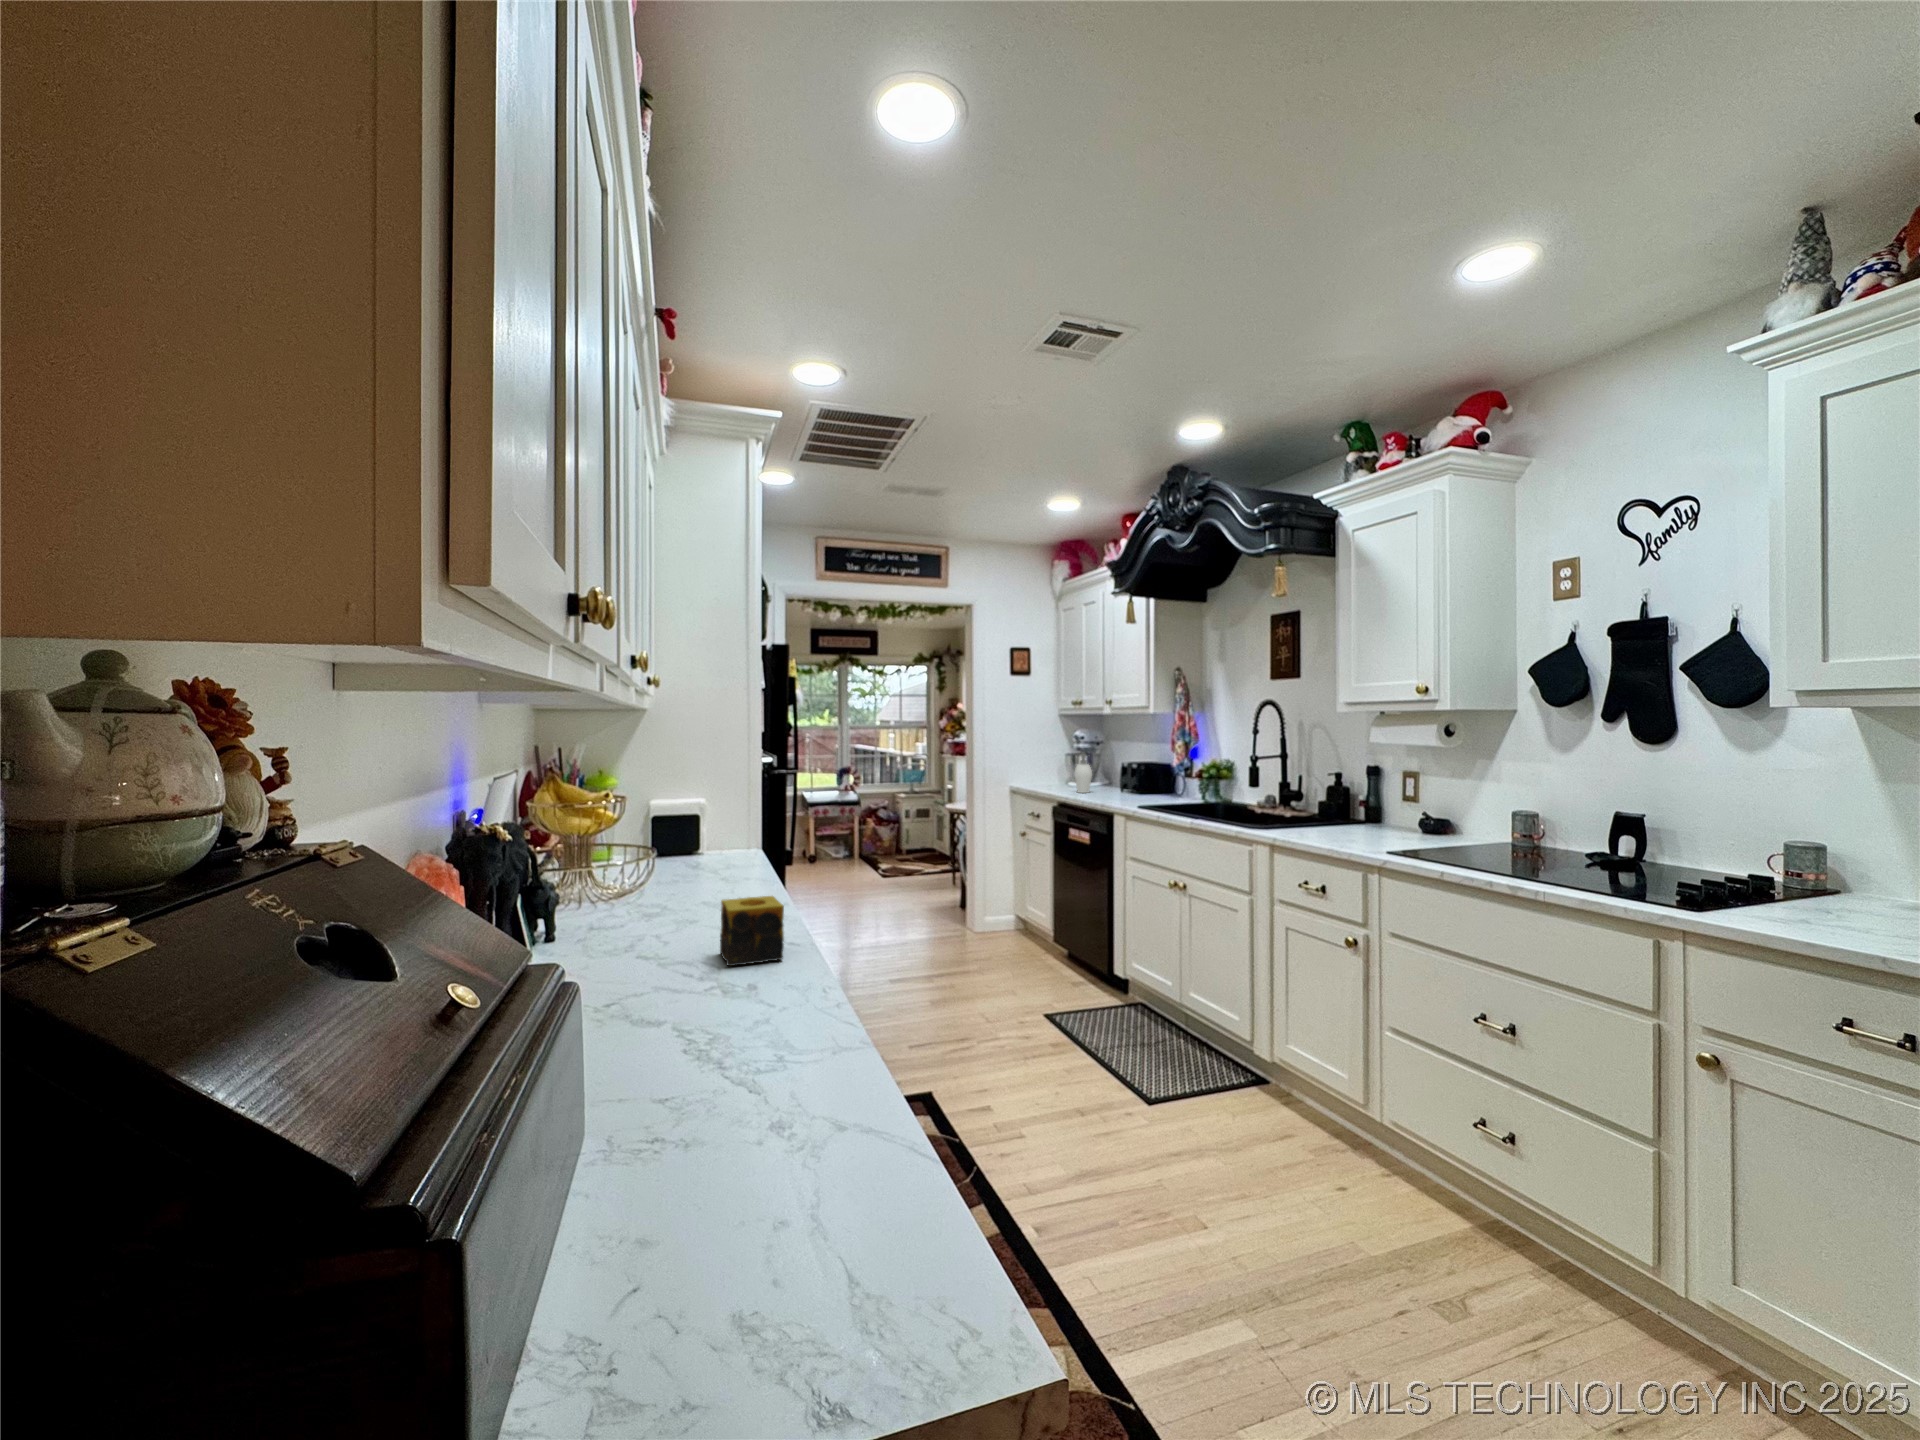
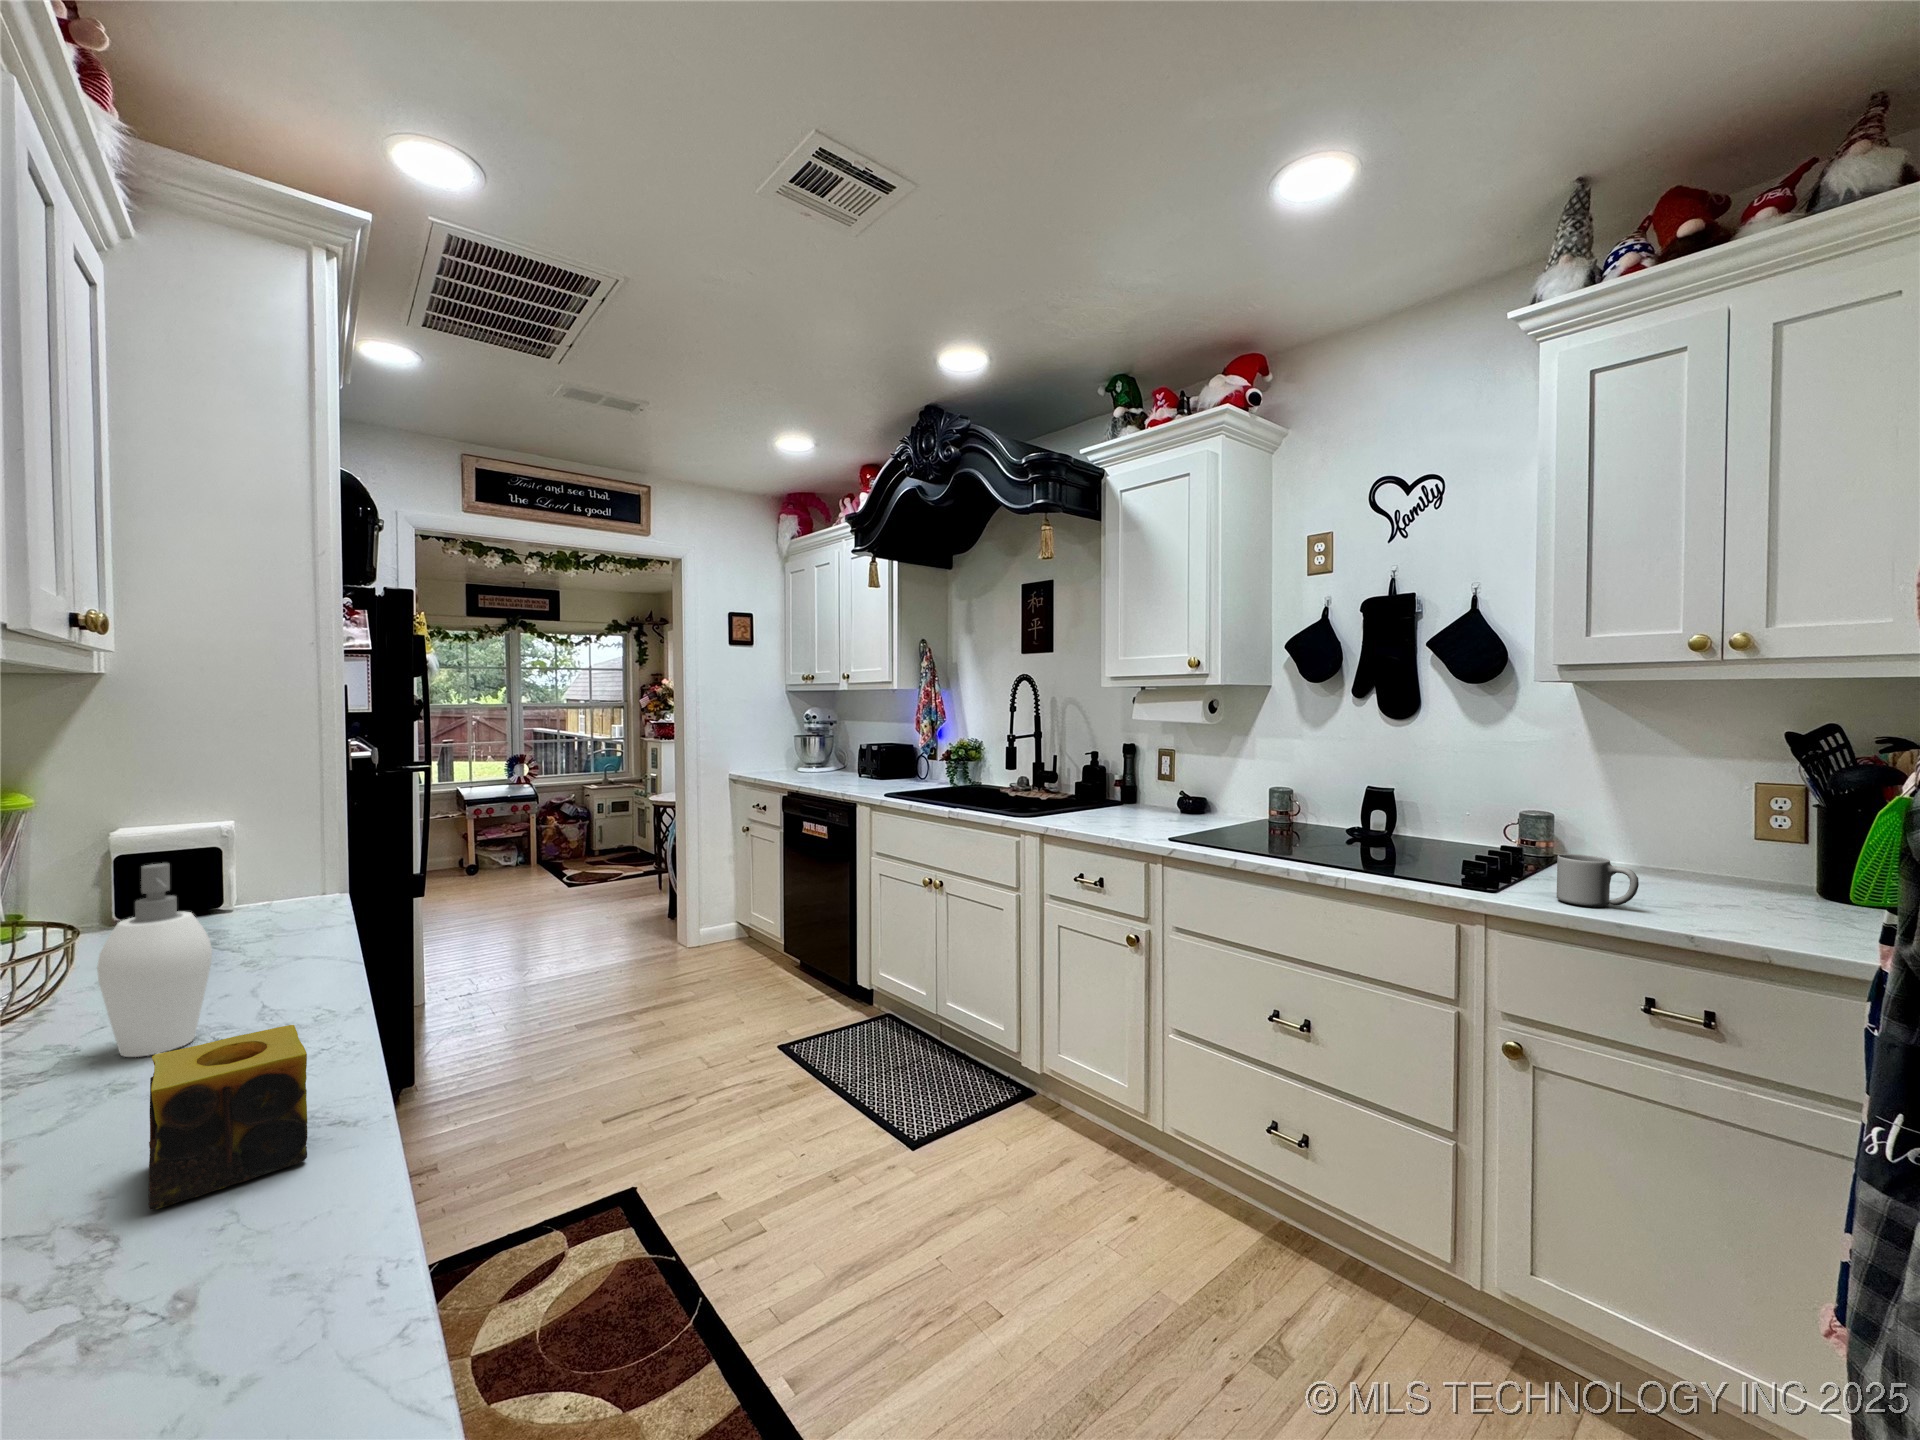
soap dispenser: present [1075,753,1092,793] -> present [97,863,212,1057]
mug: none [1761,877,1848,930] -> present [1557,854,1639,907]

